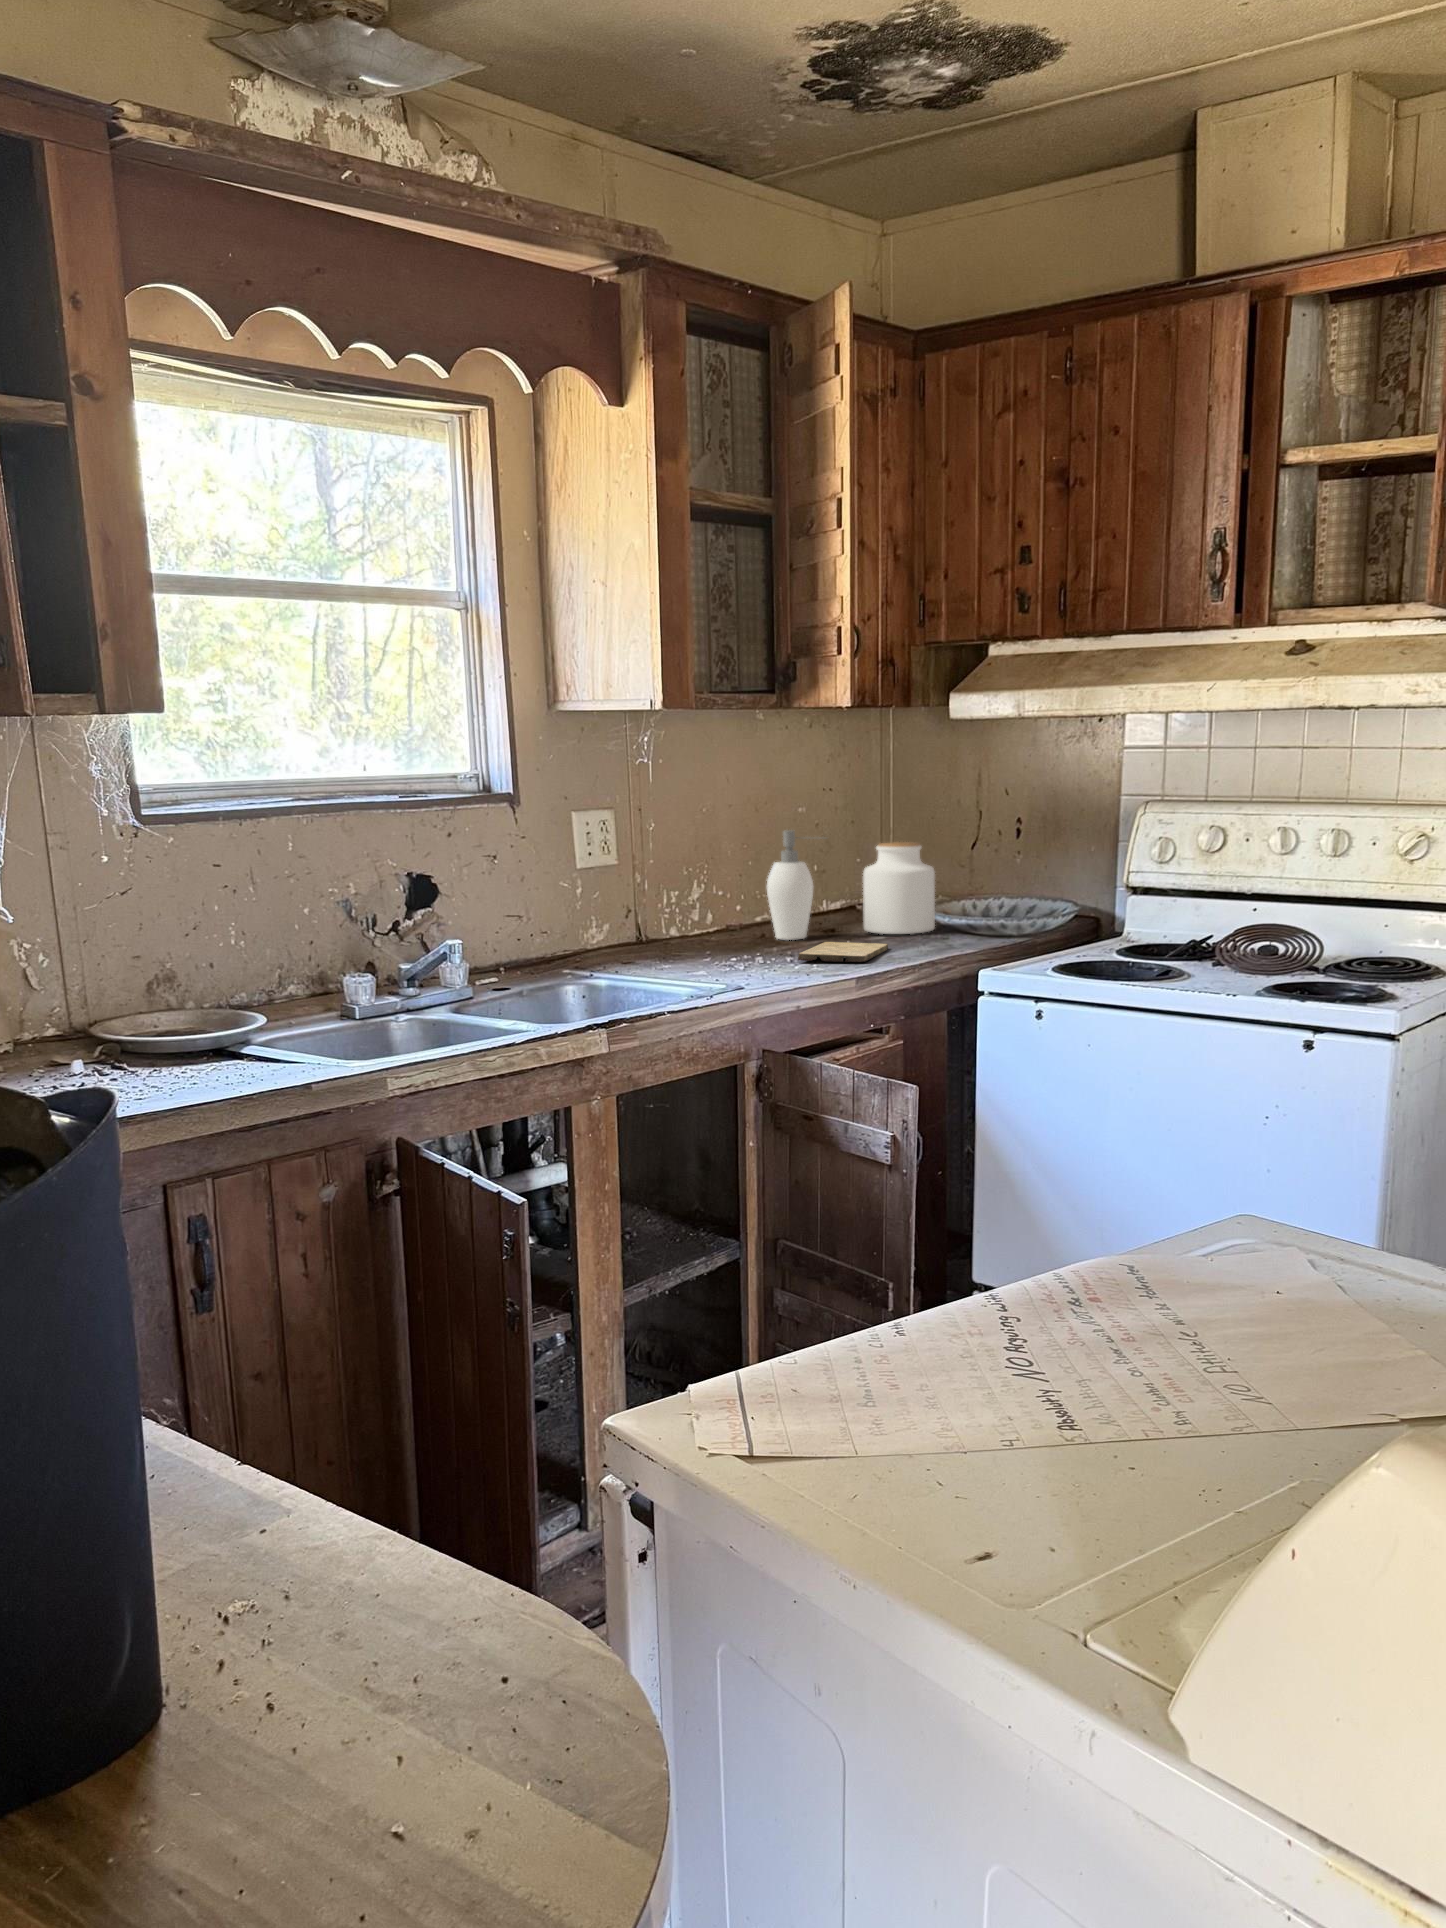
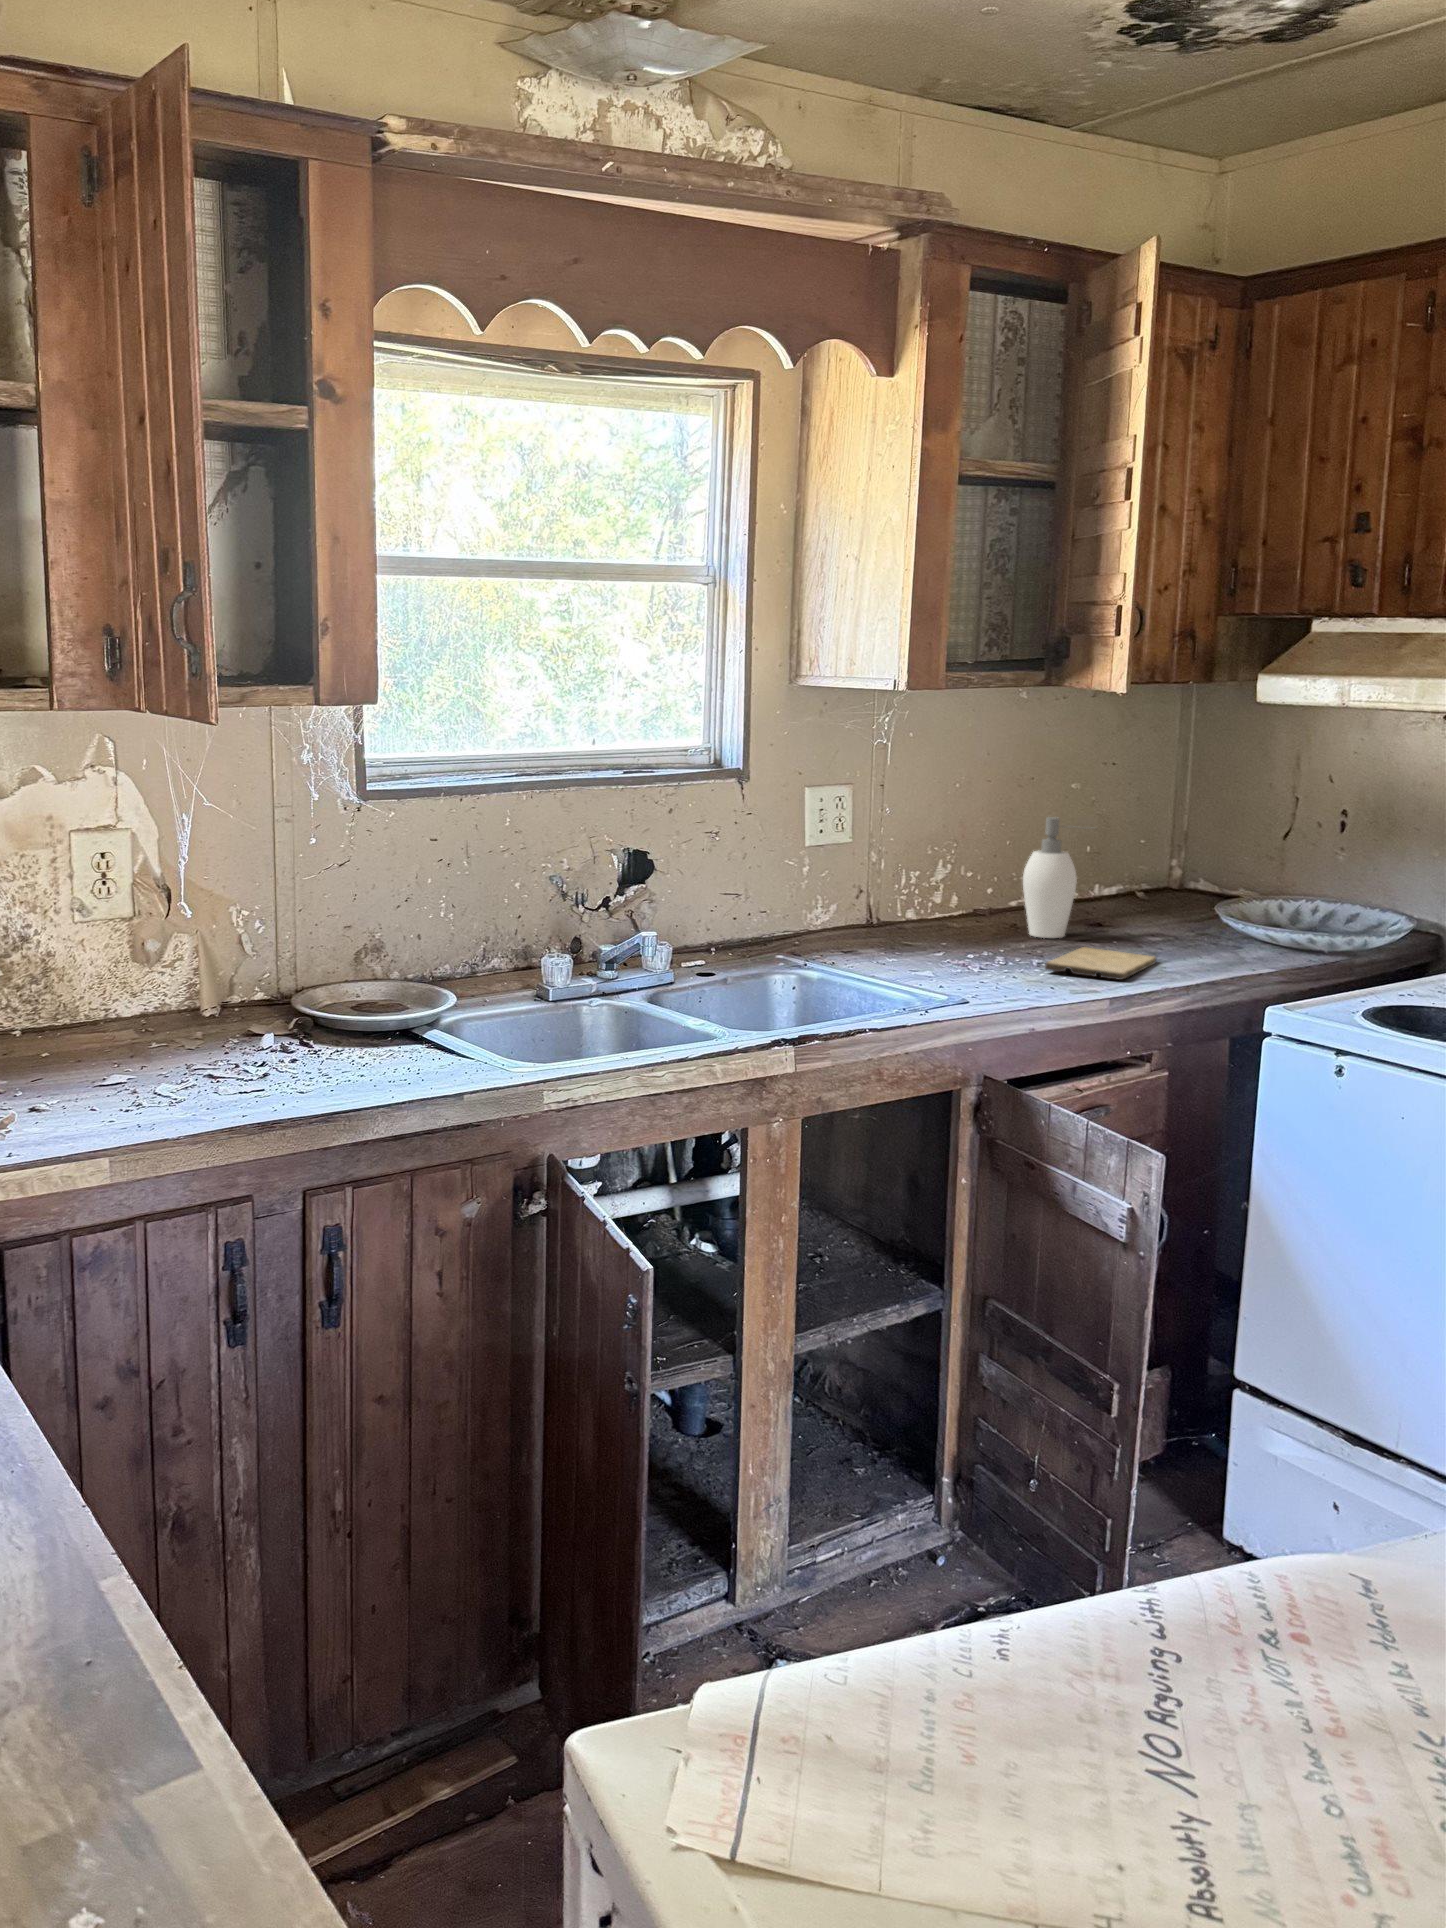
jar: present [863,842,935,934] -> none [1134,836,1224,943]

